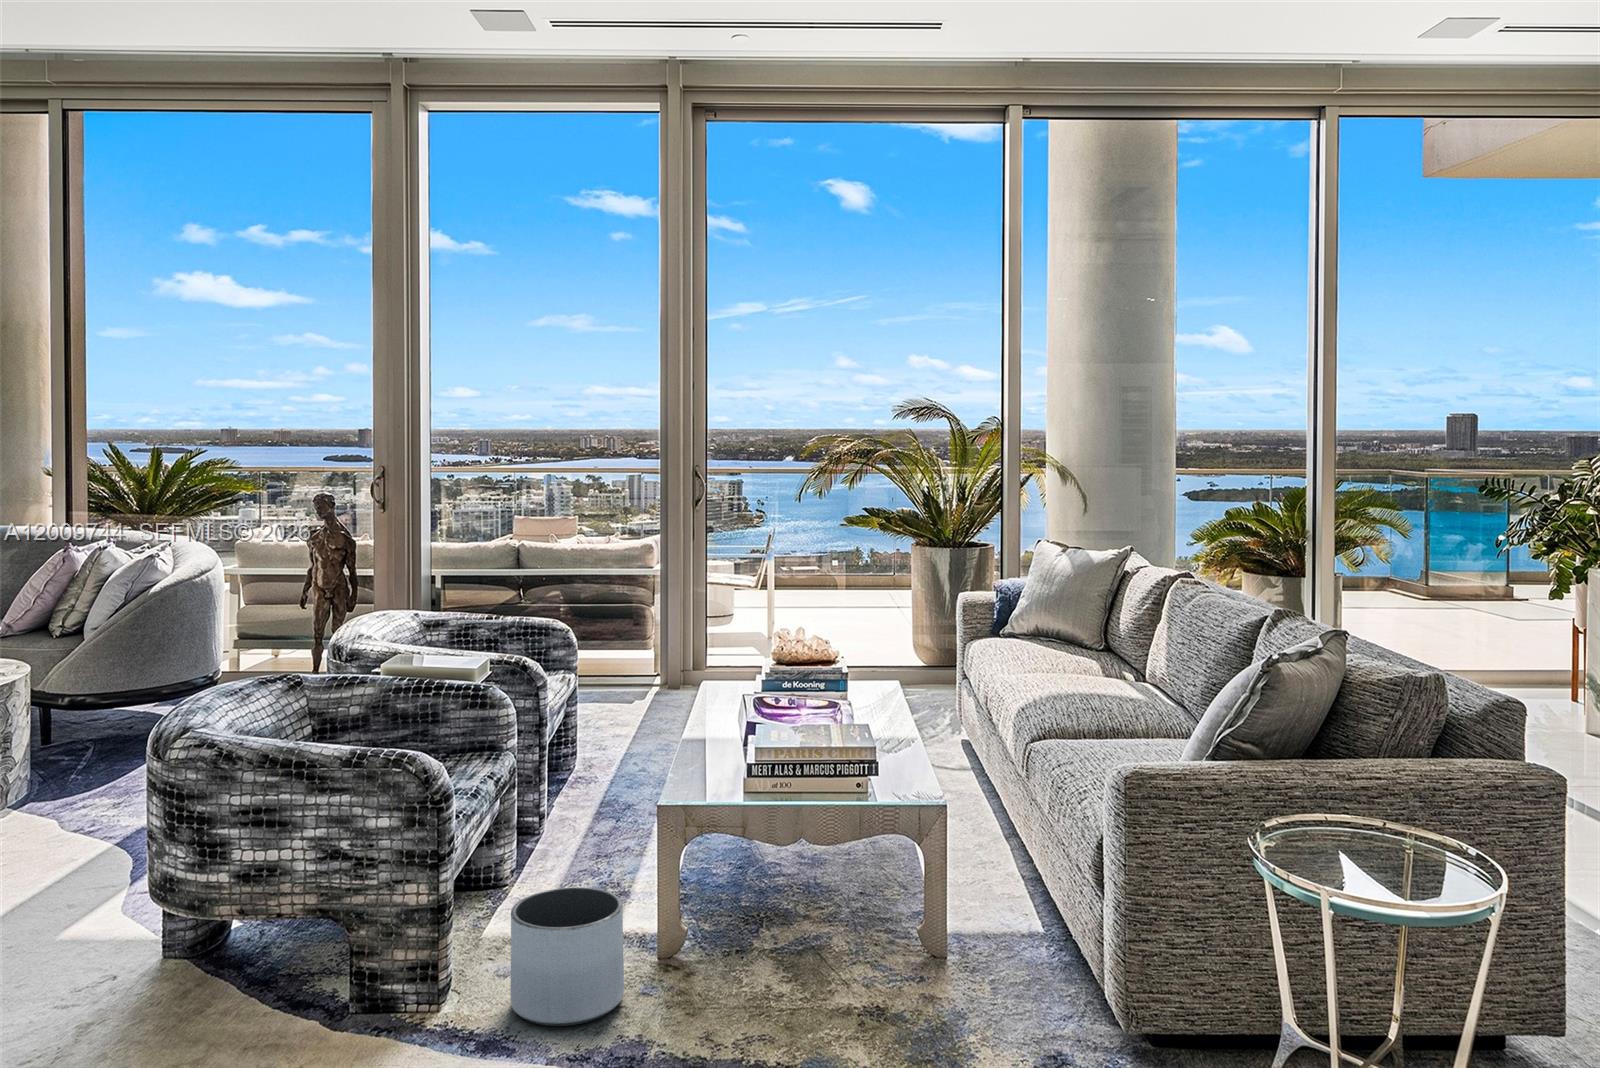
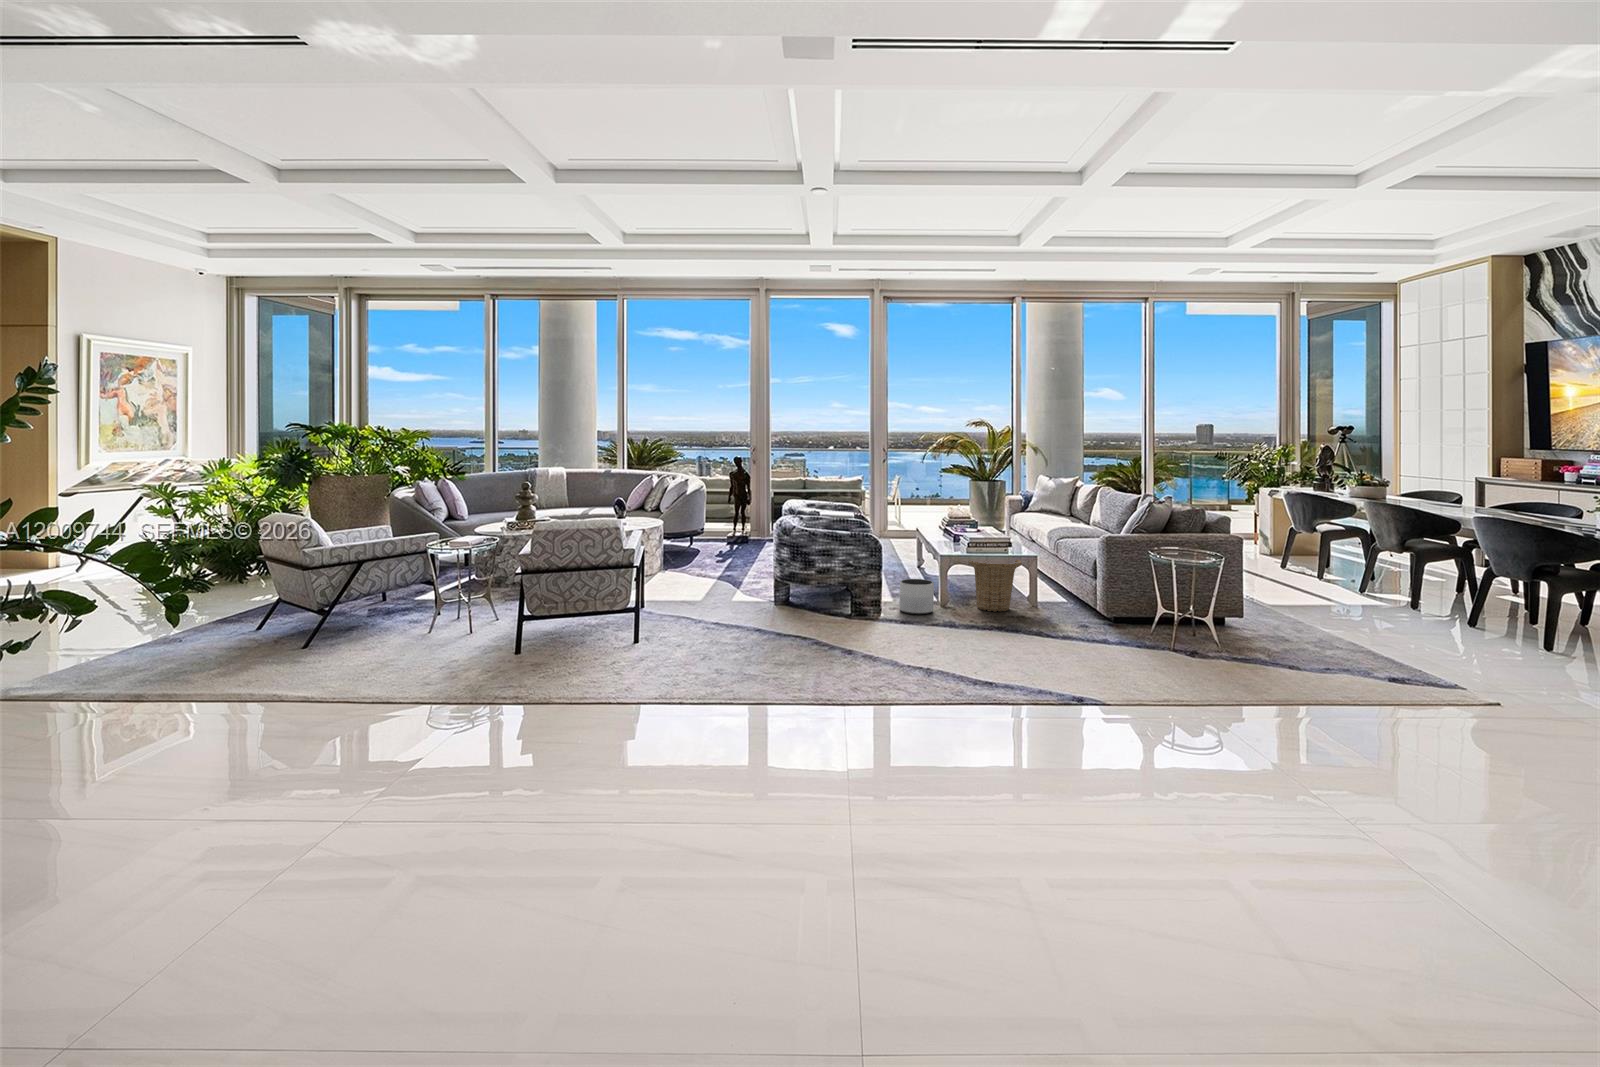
basket: none [747,803,912,1002] -> present [969,560,1022,612]

